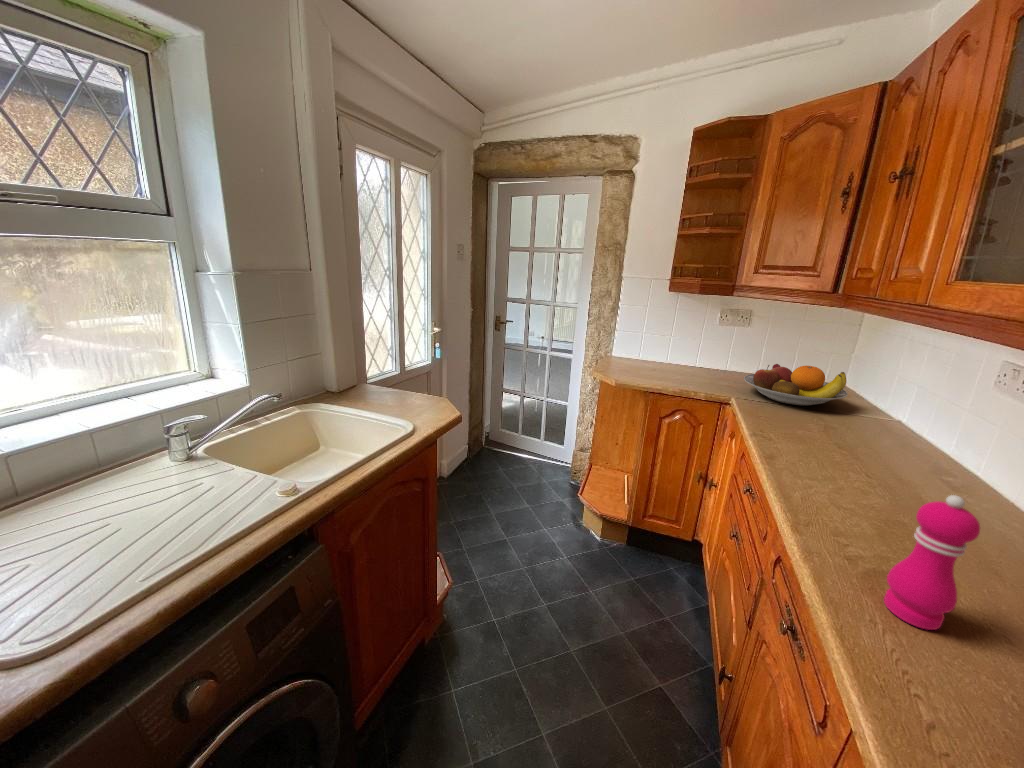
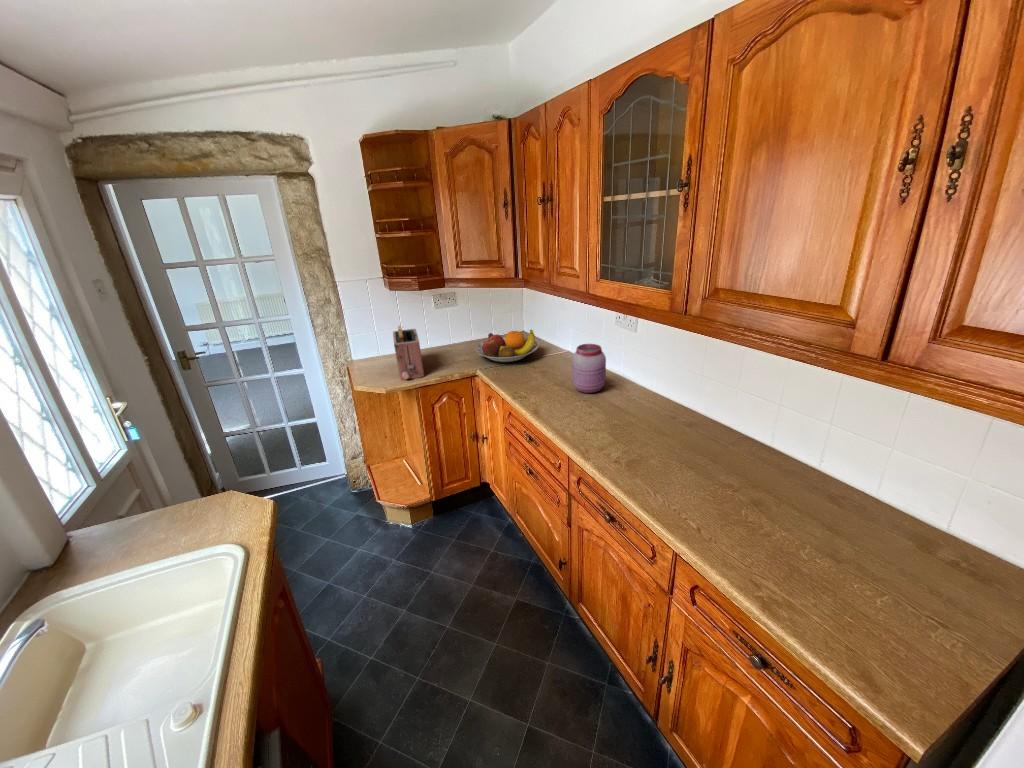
toaster: none [637,325,680,383] -> present [393,325,424,380]
jar: none [870,393,963,480] -> present [572,344,606,393]
pepper mill: present [884,495,980,630] -> none [625,411,650,472]

